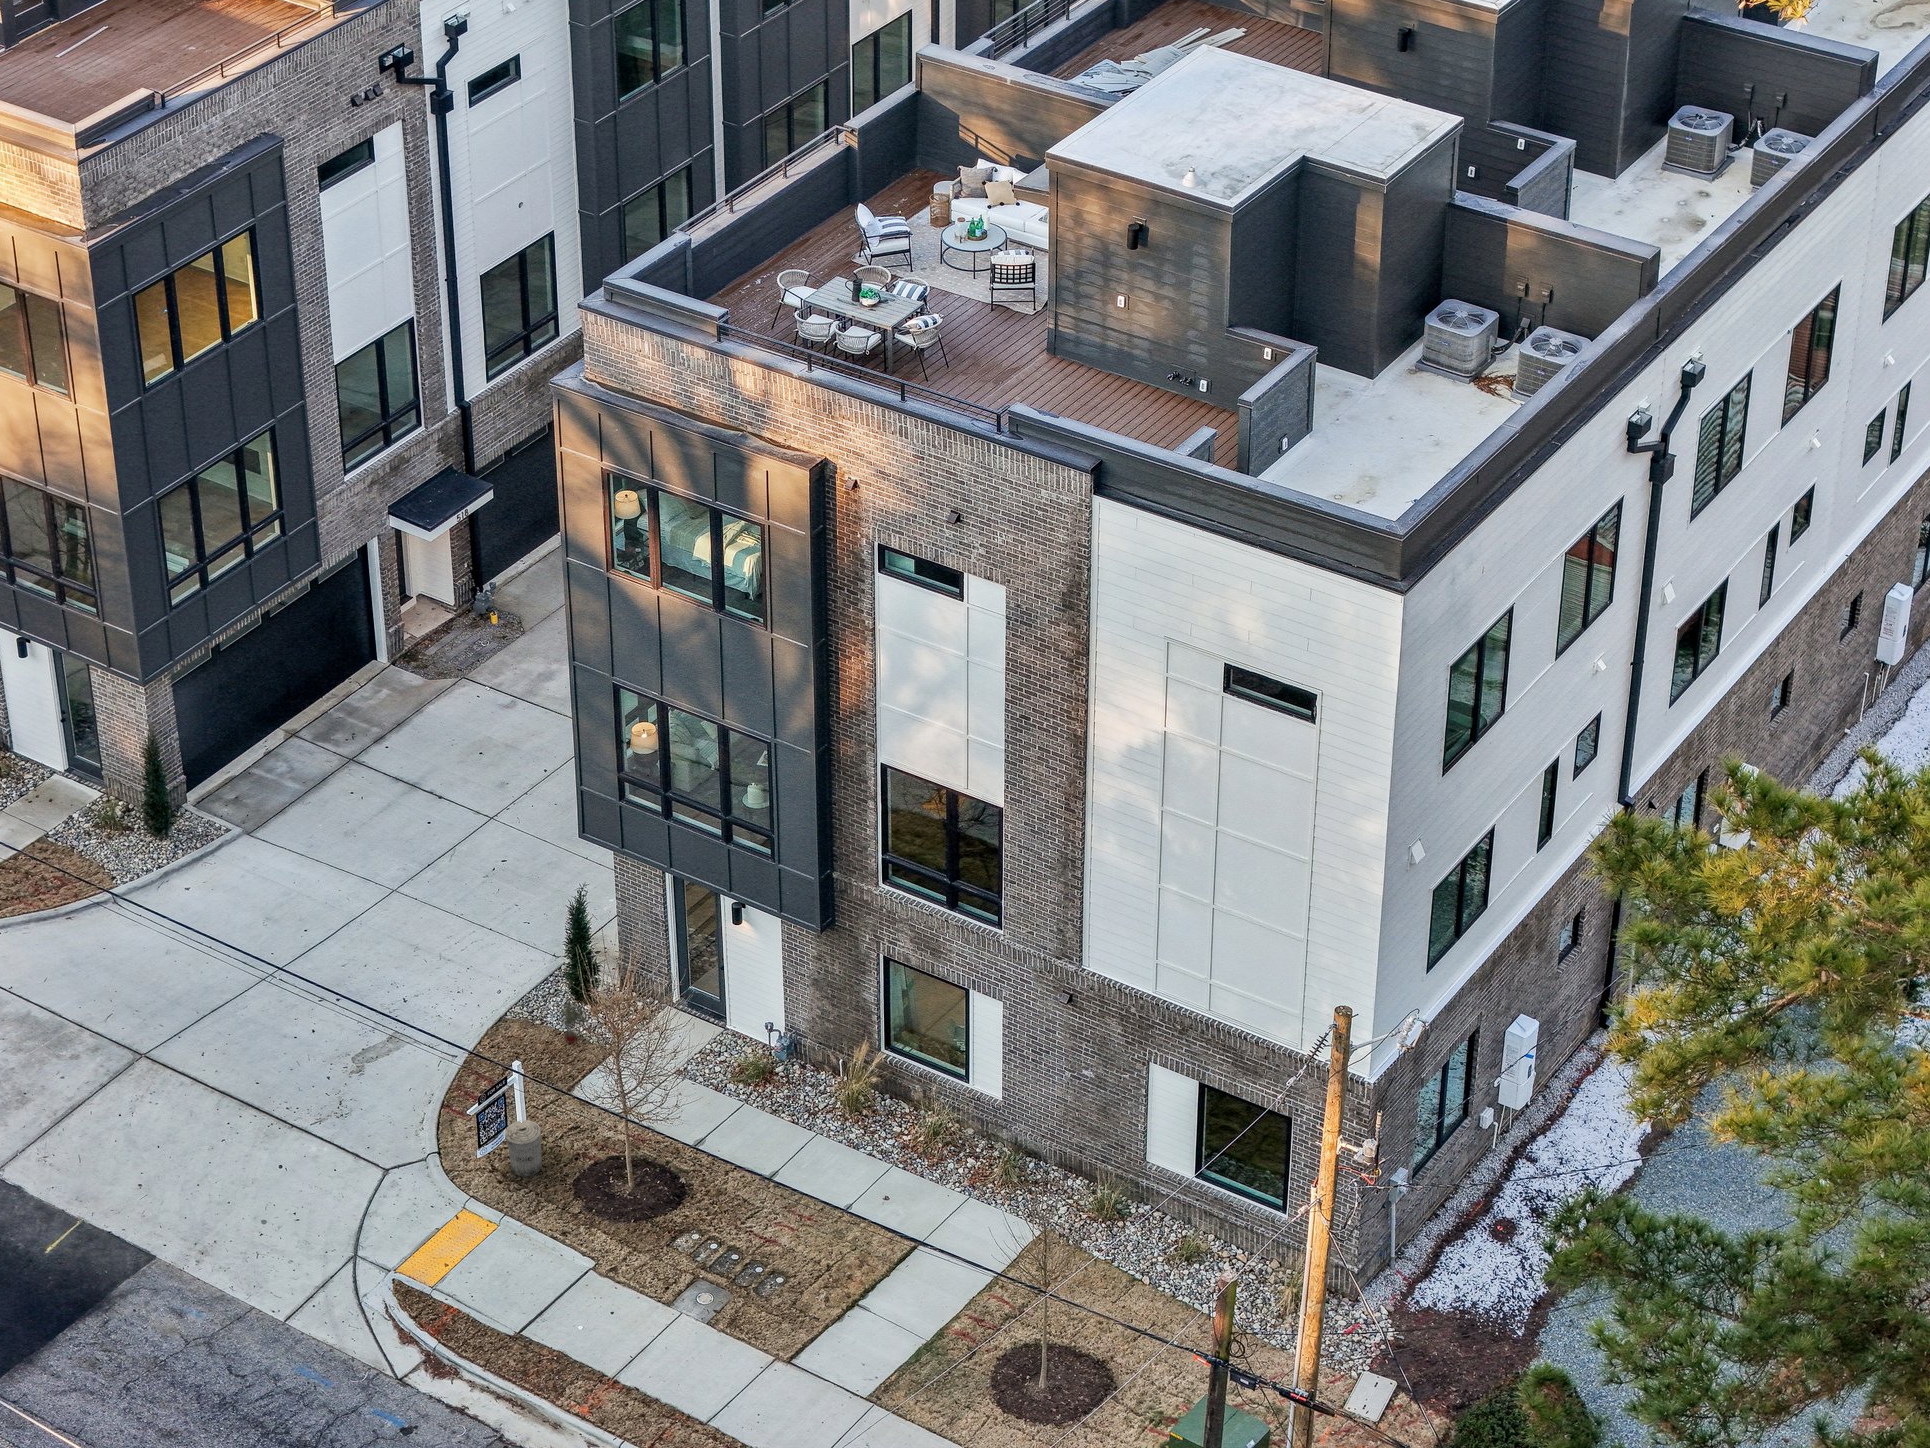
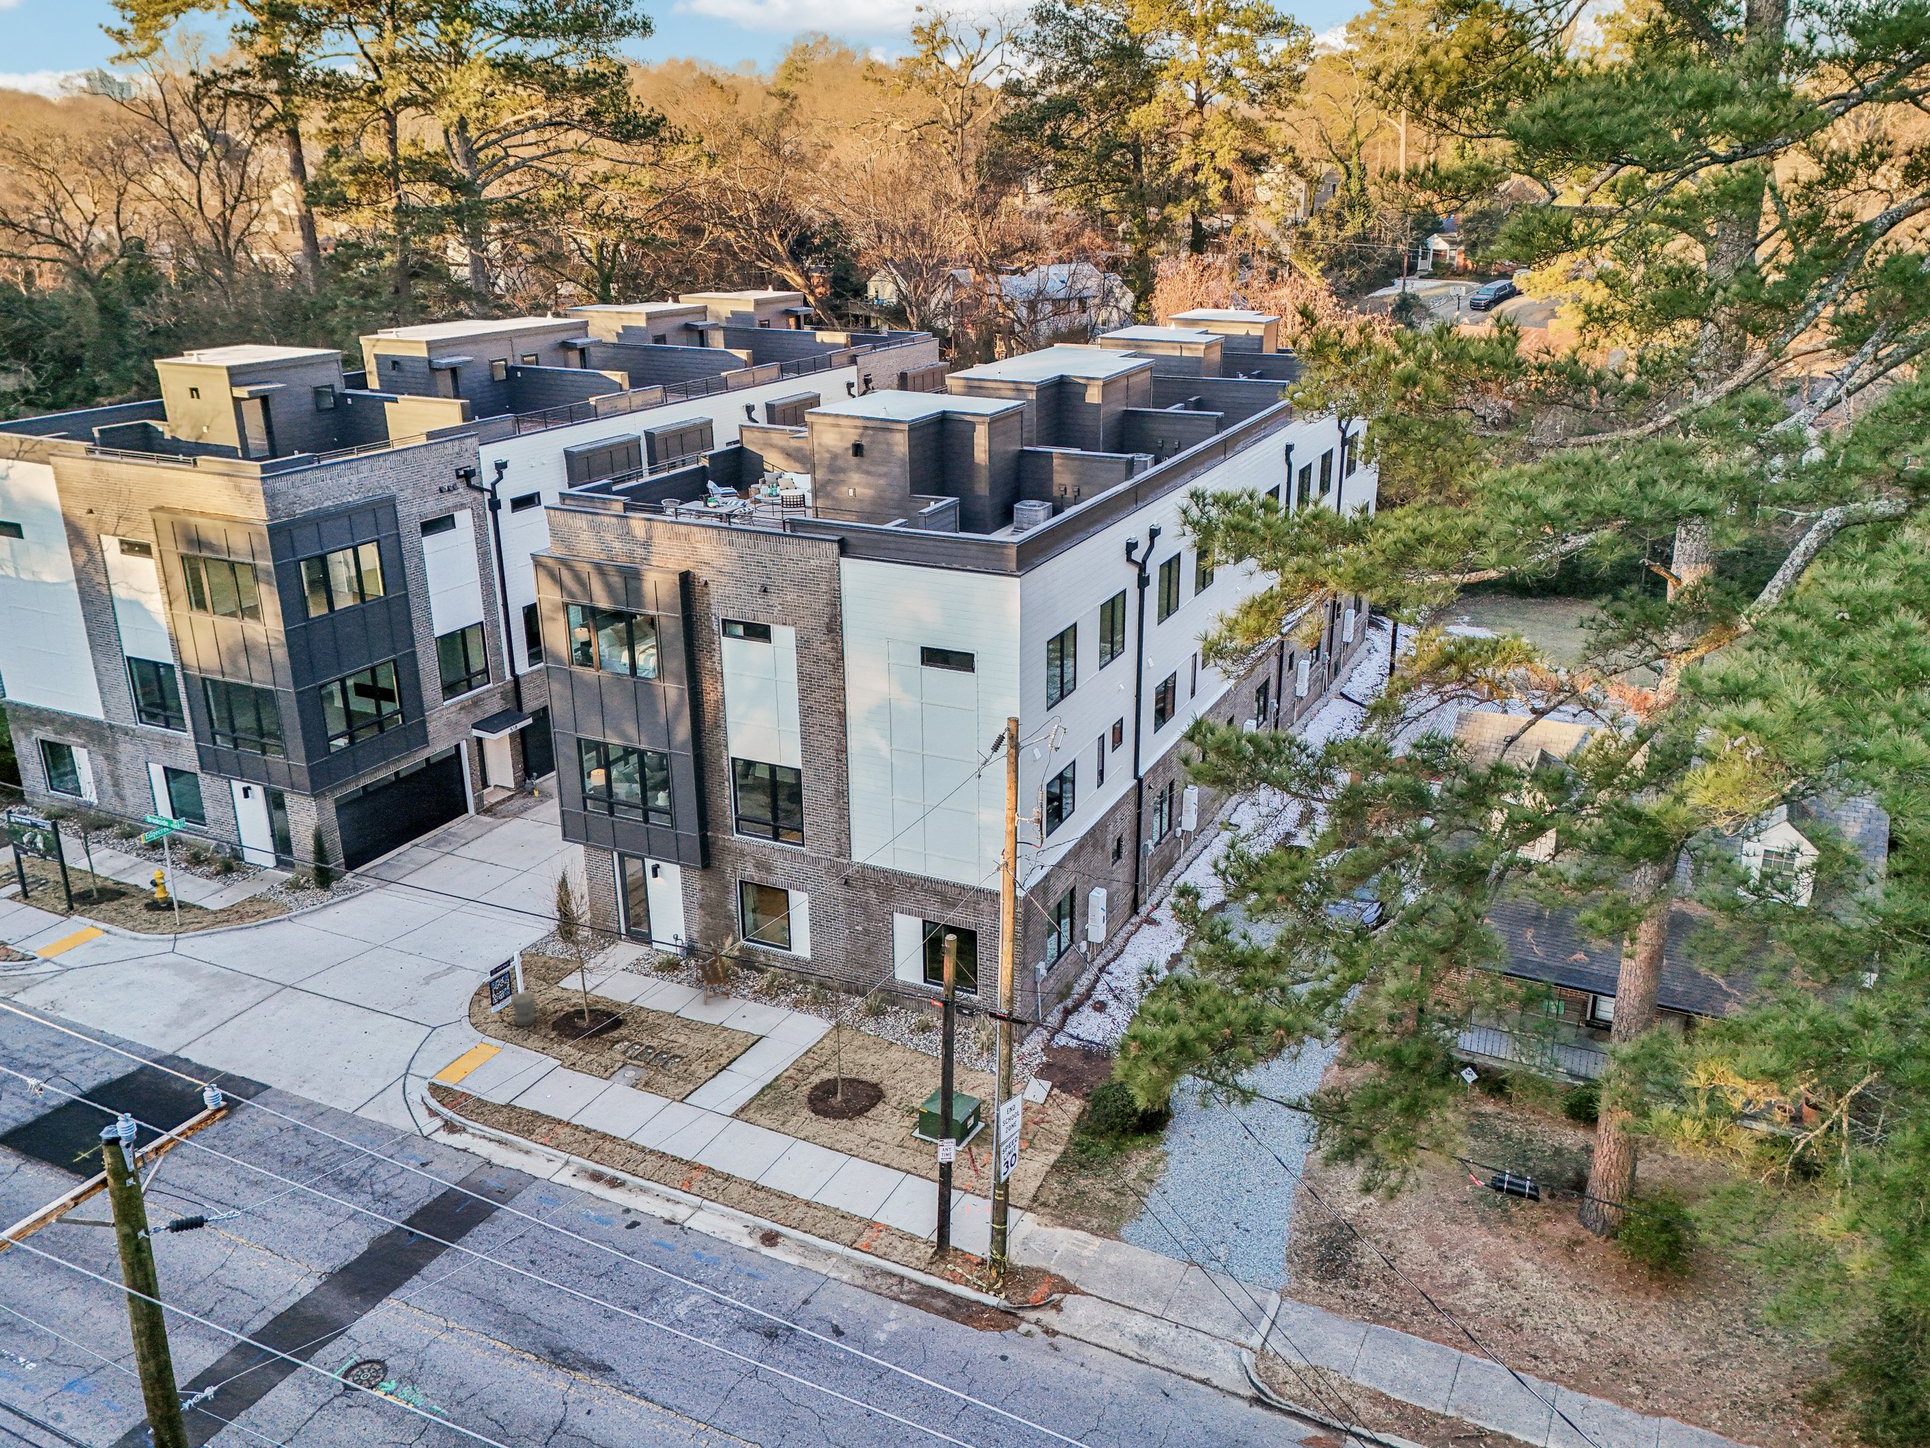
potted tree: present [561,999,587,1043] -> present [1058,981,1074,1013]
bench: none [805,1061,862,1163] -> present [696,948,729,1004]

